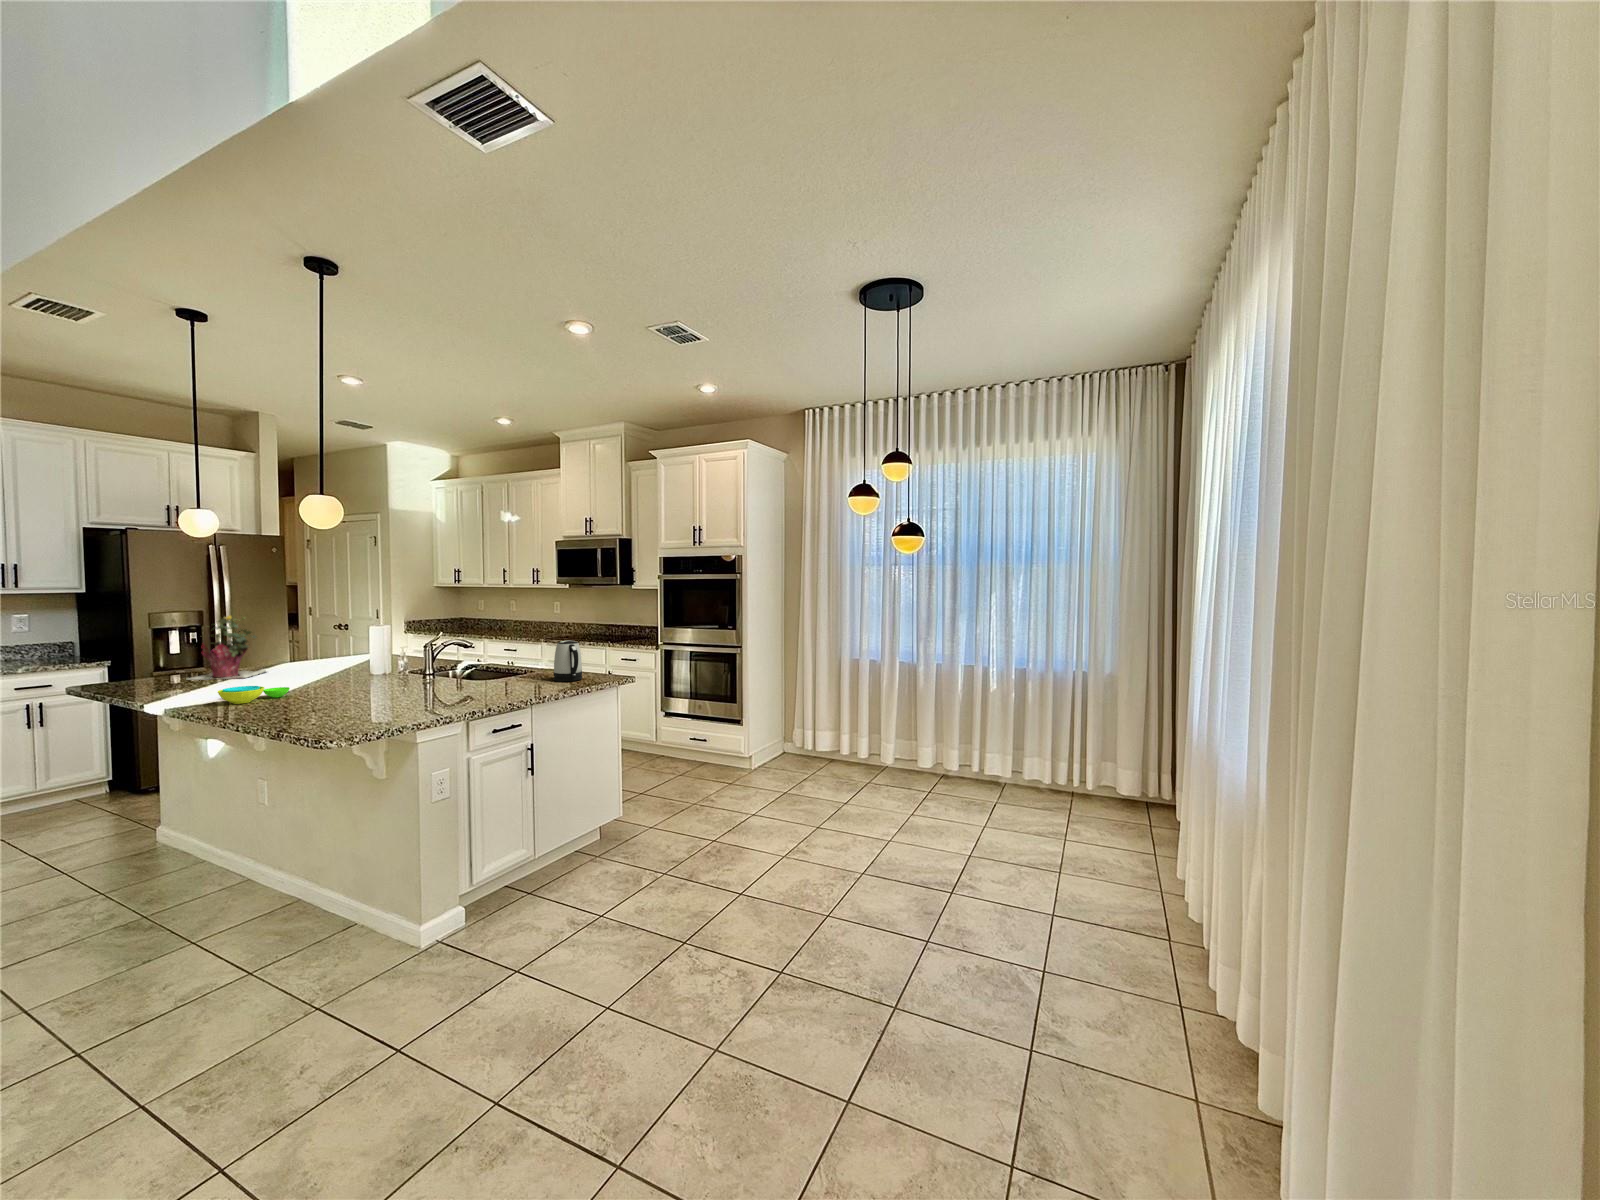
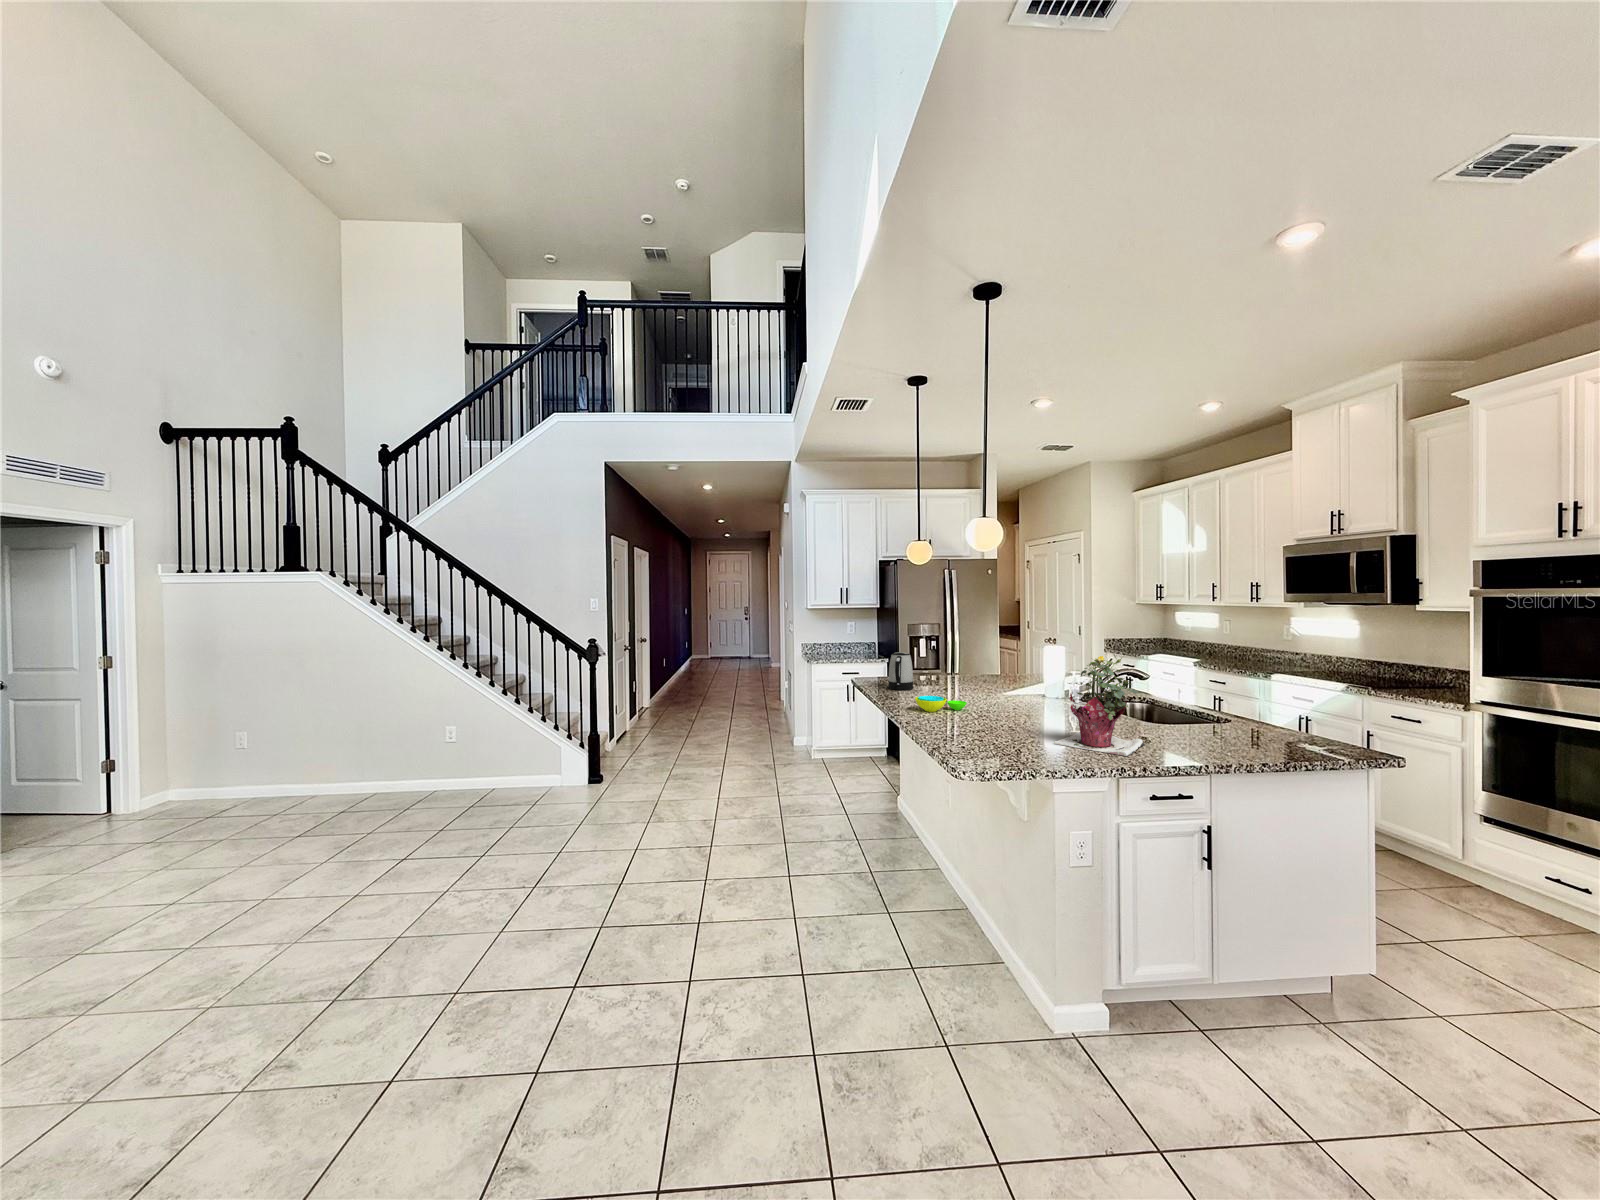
potted plant: present [187,616,266,680] -> present [1054,655,1144,756]
kettle: present [554,640,582,682] -> present [888,652,913,690]

